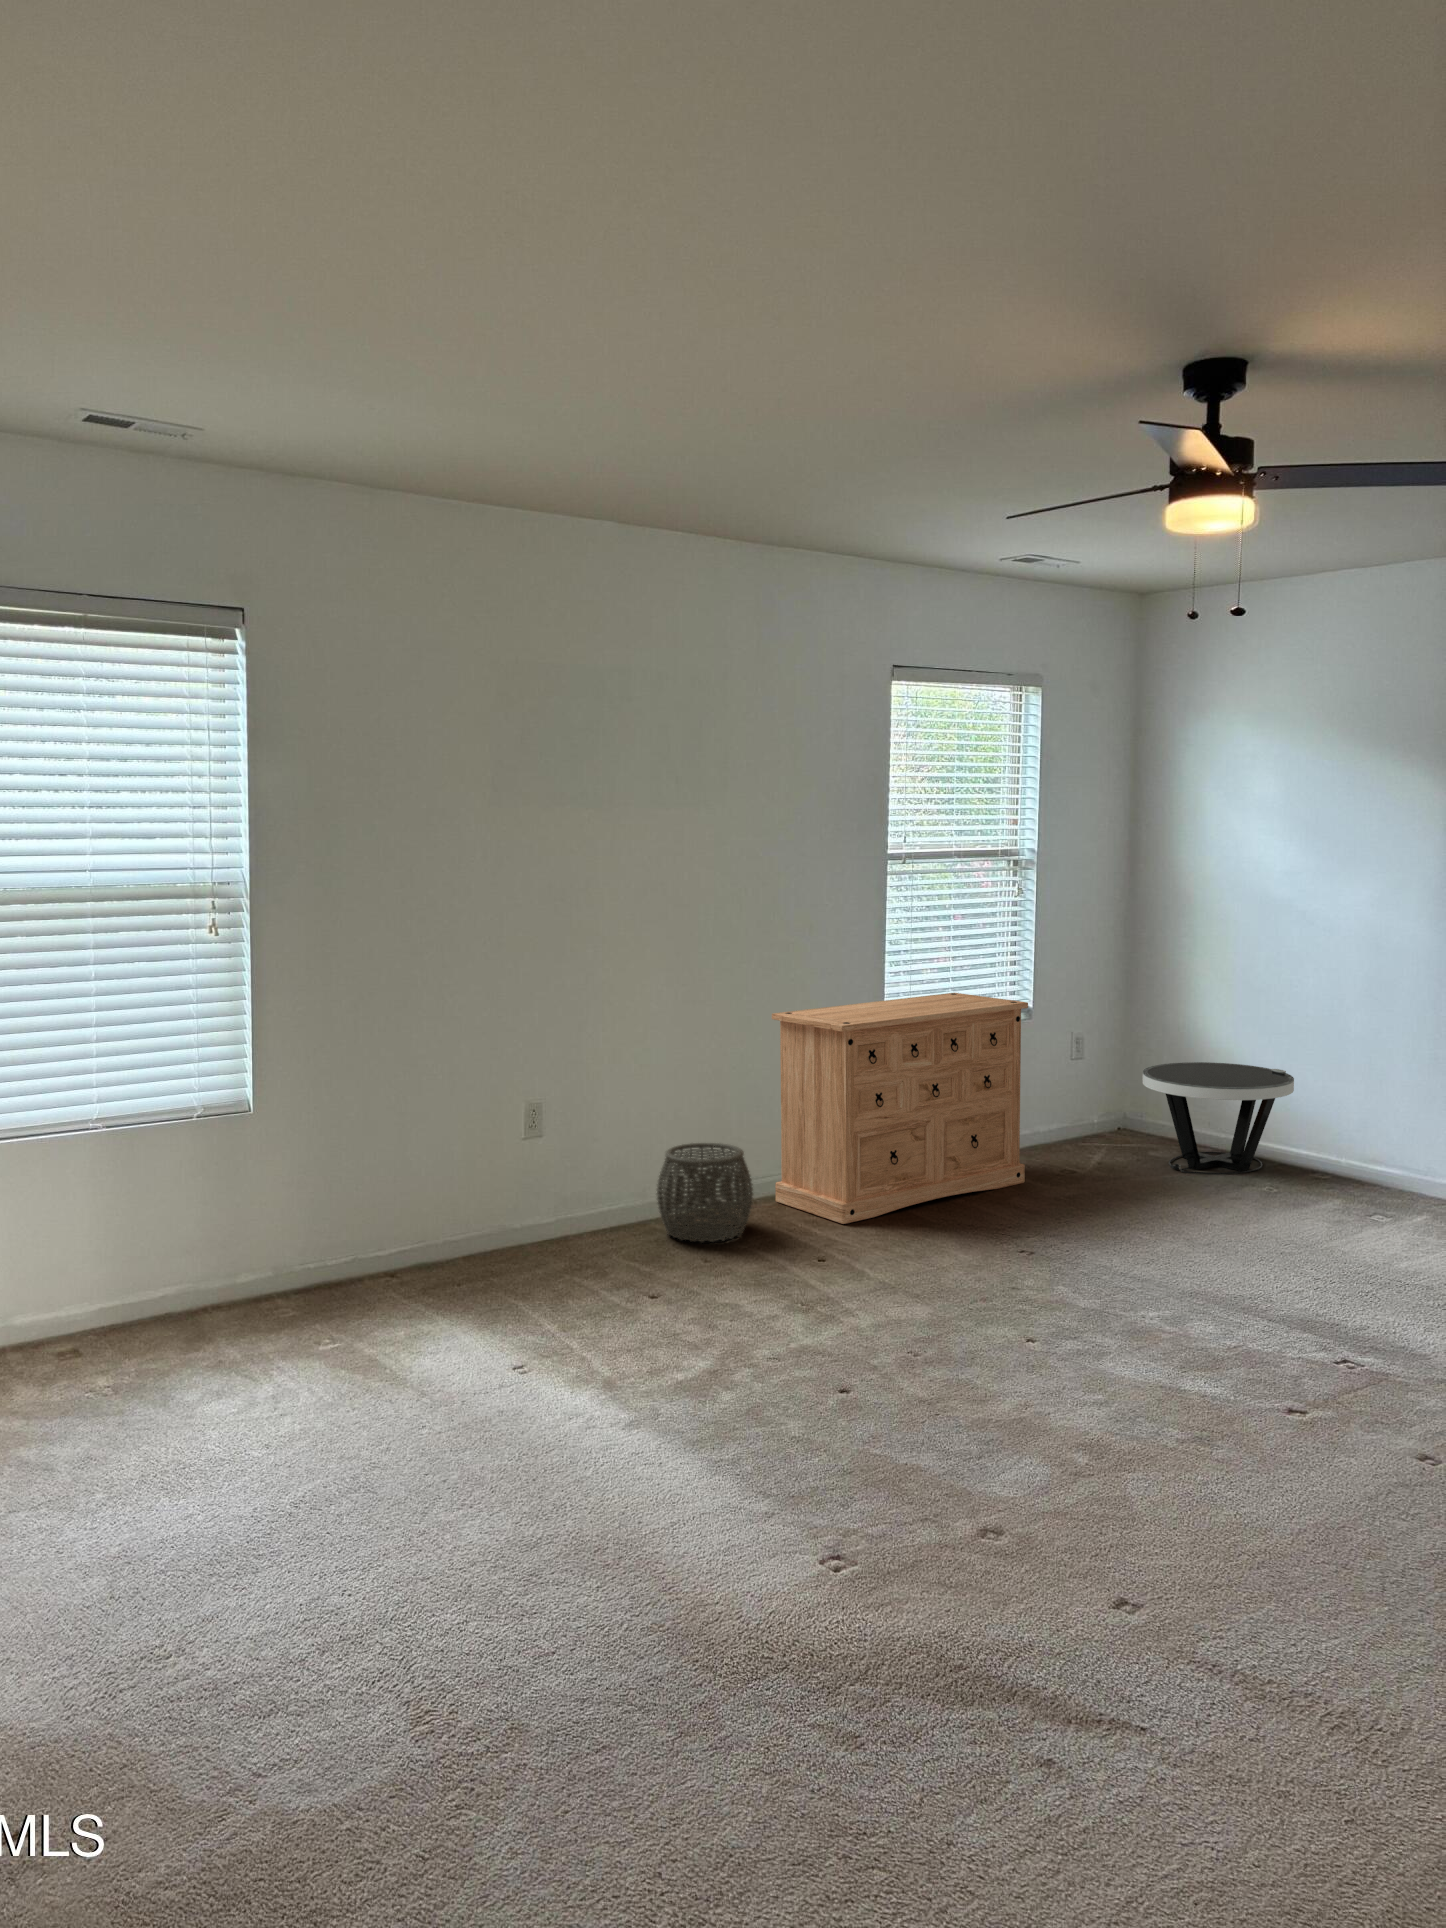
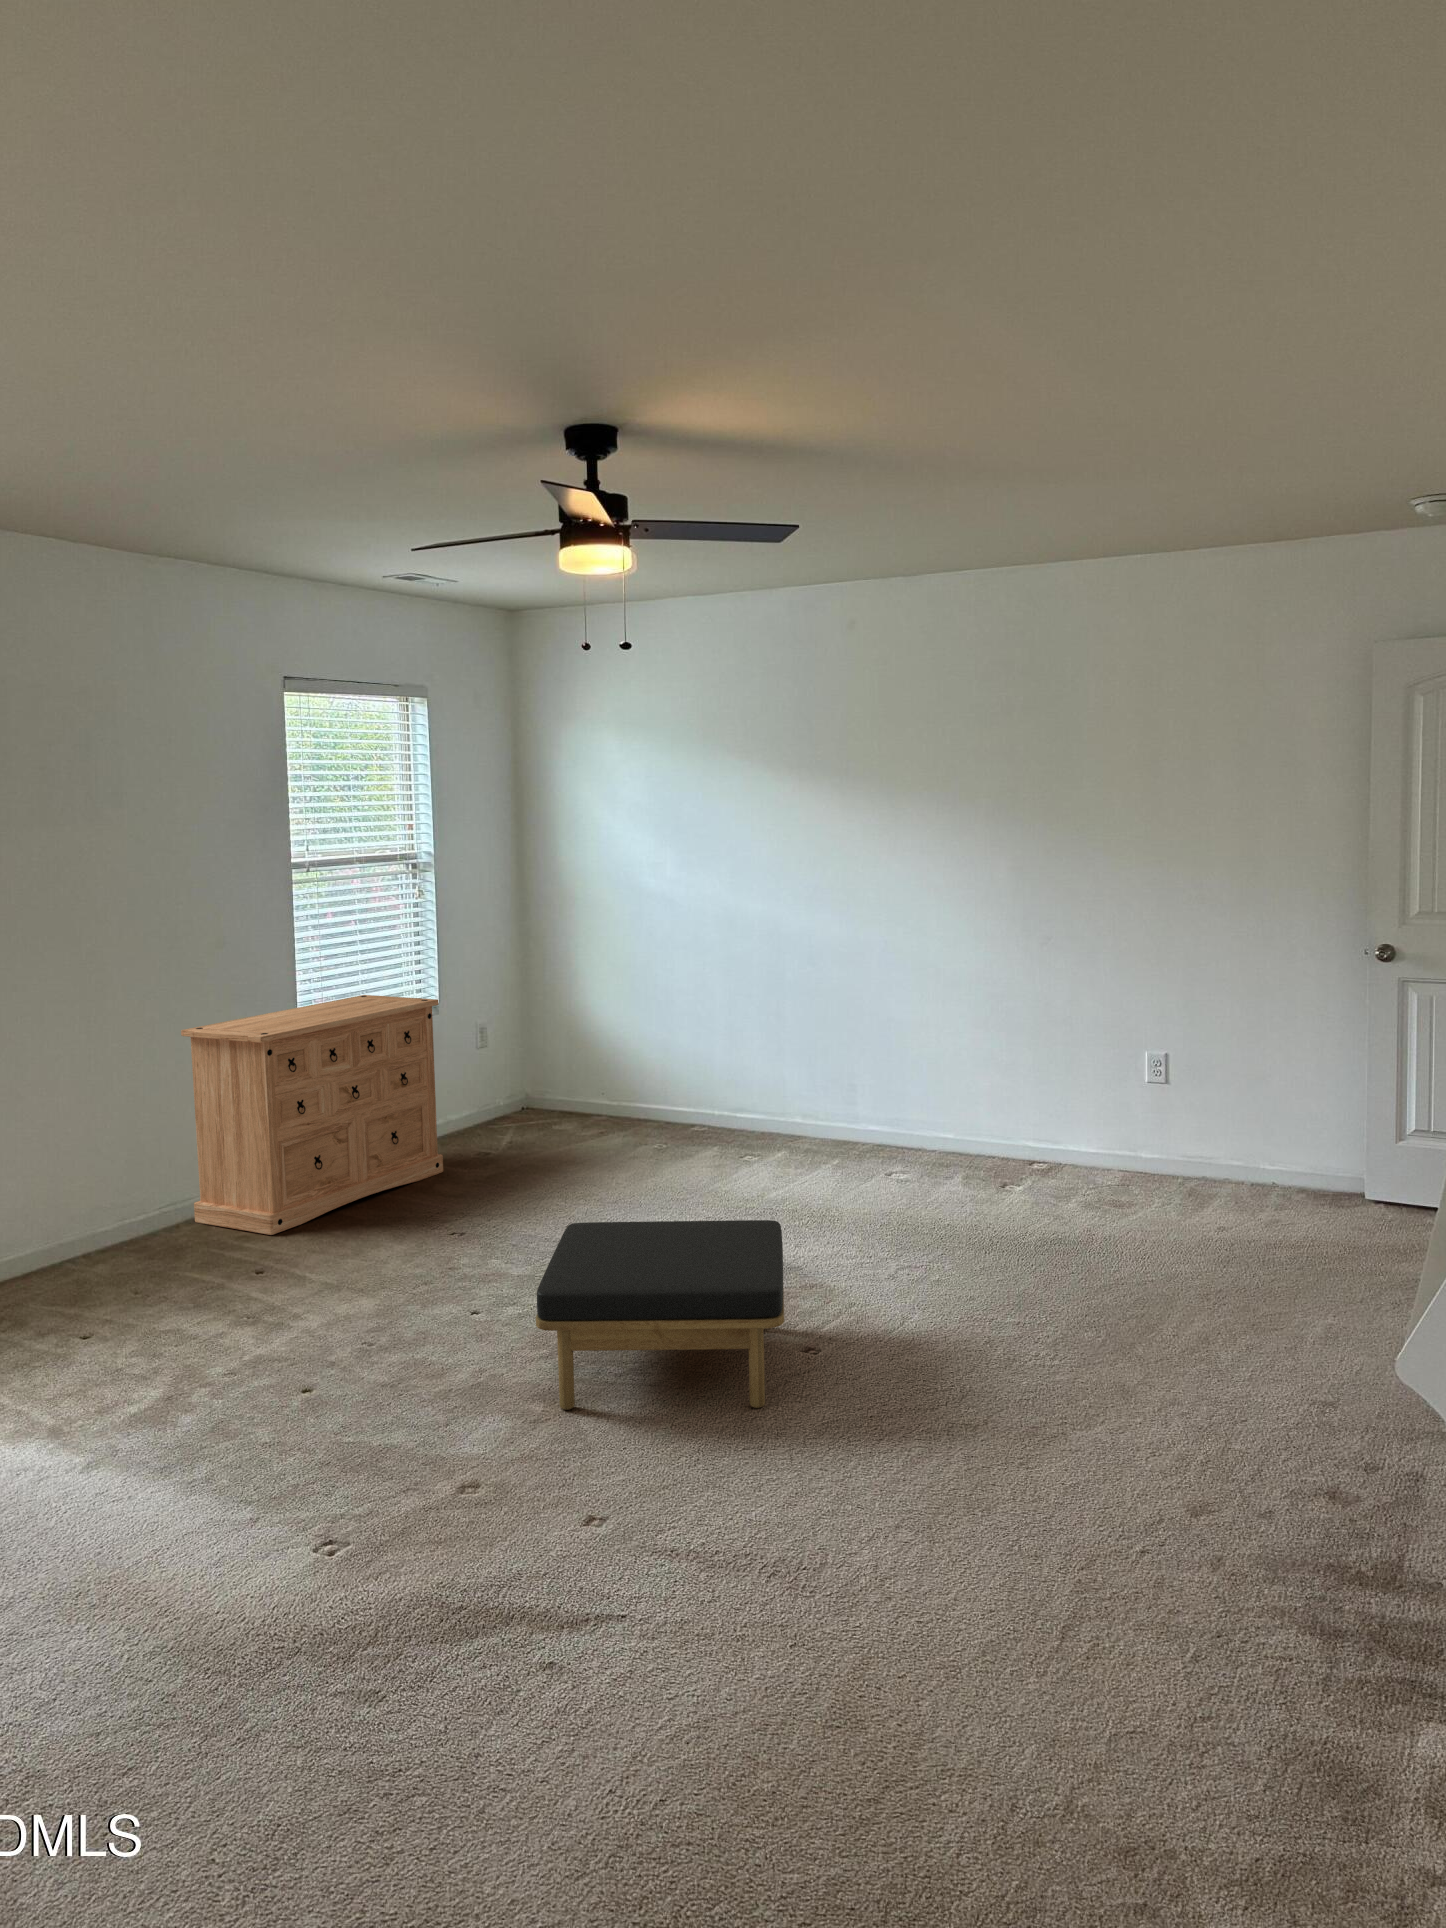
side table: present [1143,1062,1294,1174] -> none [544,1041,675,1145]
woven basket: present [656,1143,753,1242] -> none [65,1169,176,1276]
ottoman: none [1085,1257,1399,1510] -> present [536,1220,784,1410]

